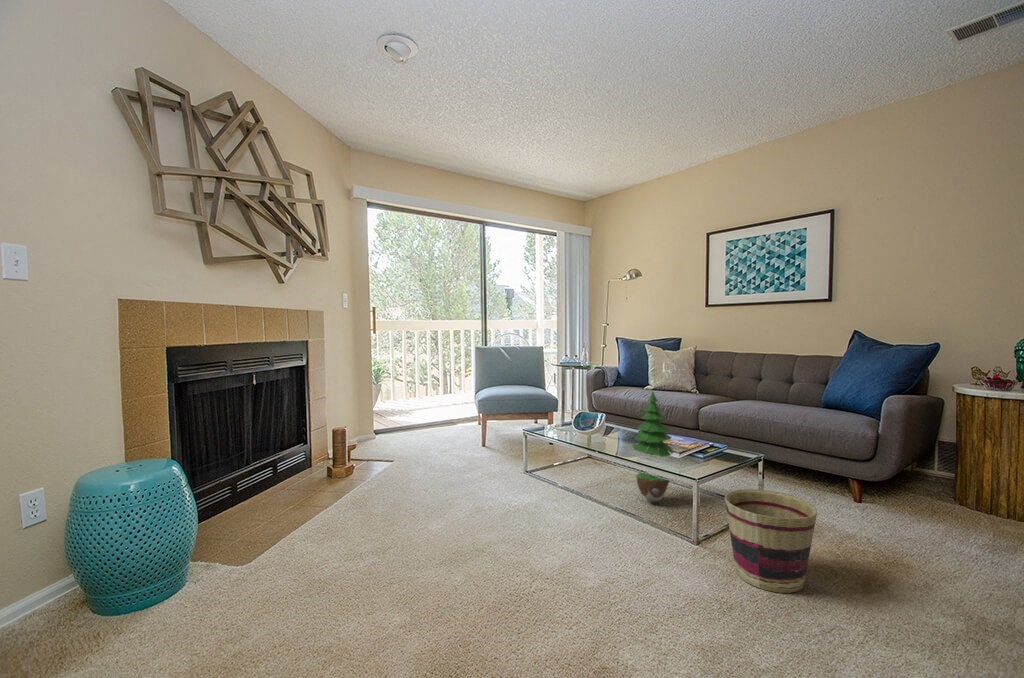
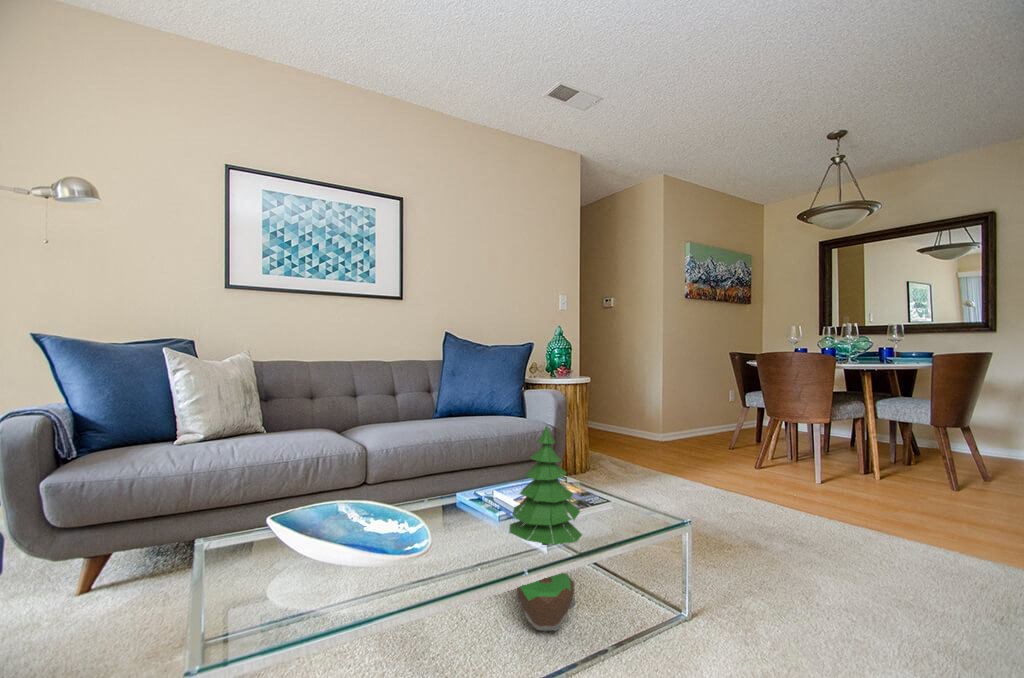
basket: present [725,489,817,593] -> none [733,506,843,630]

